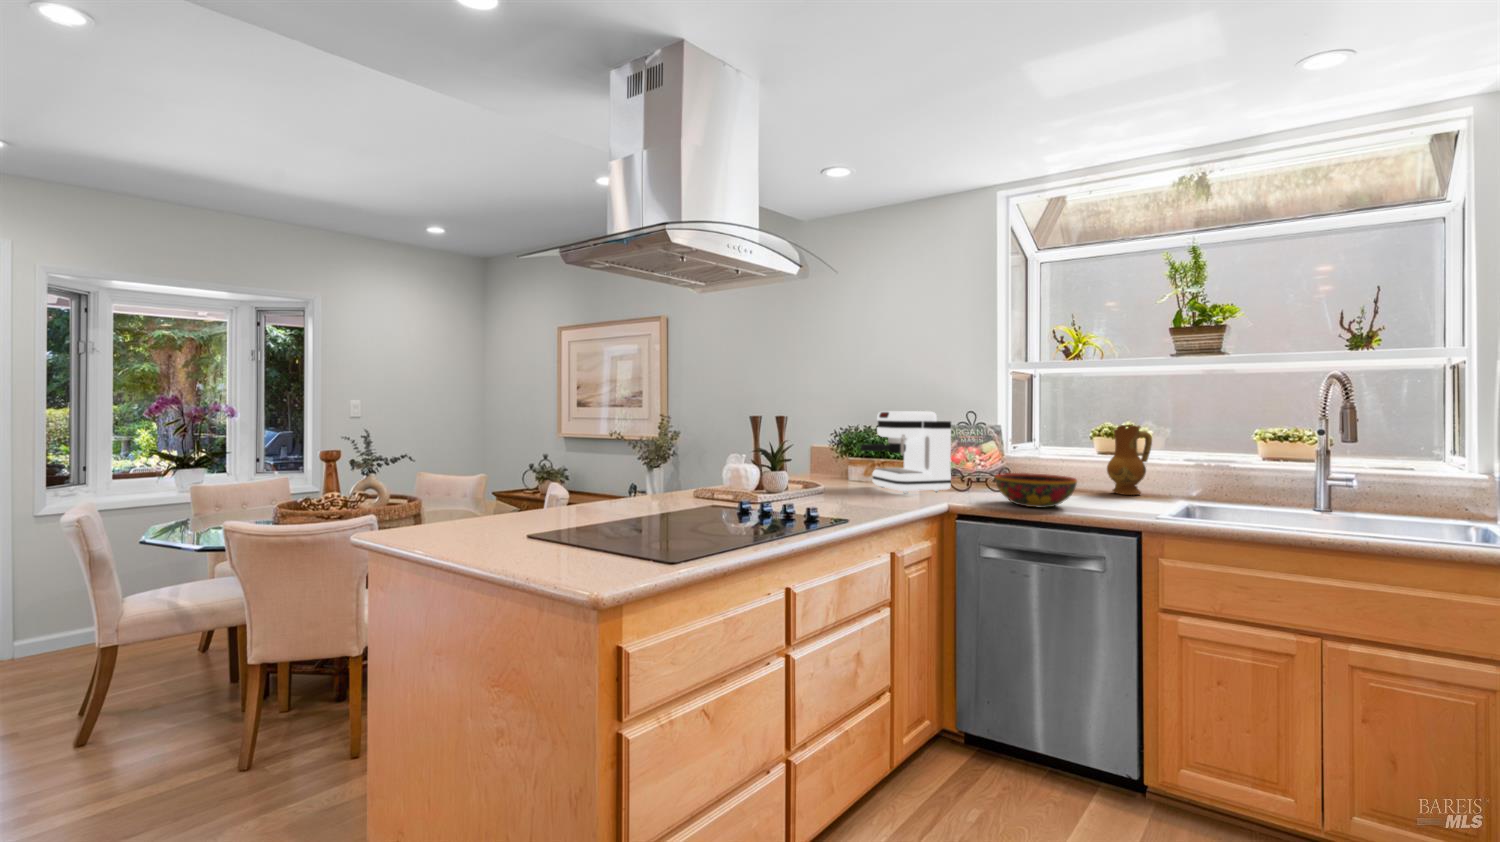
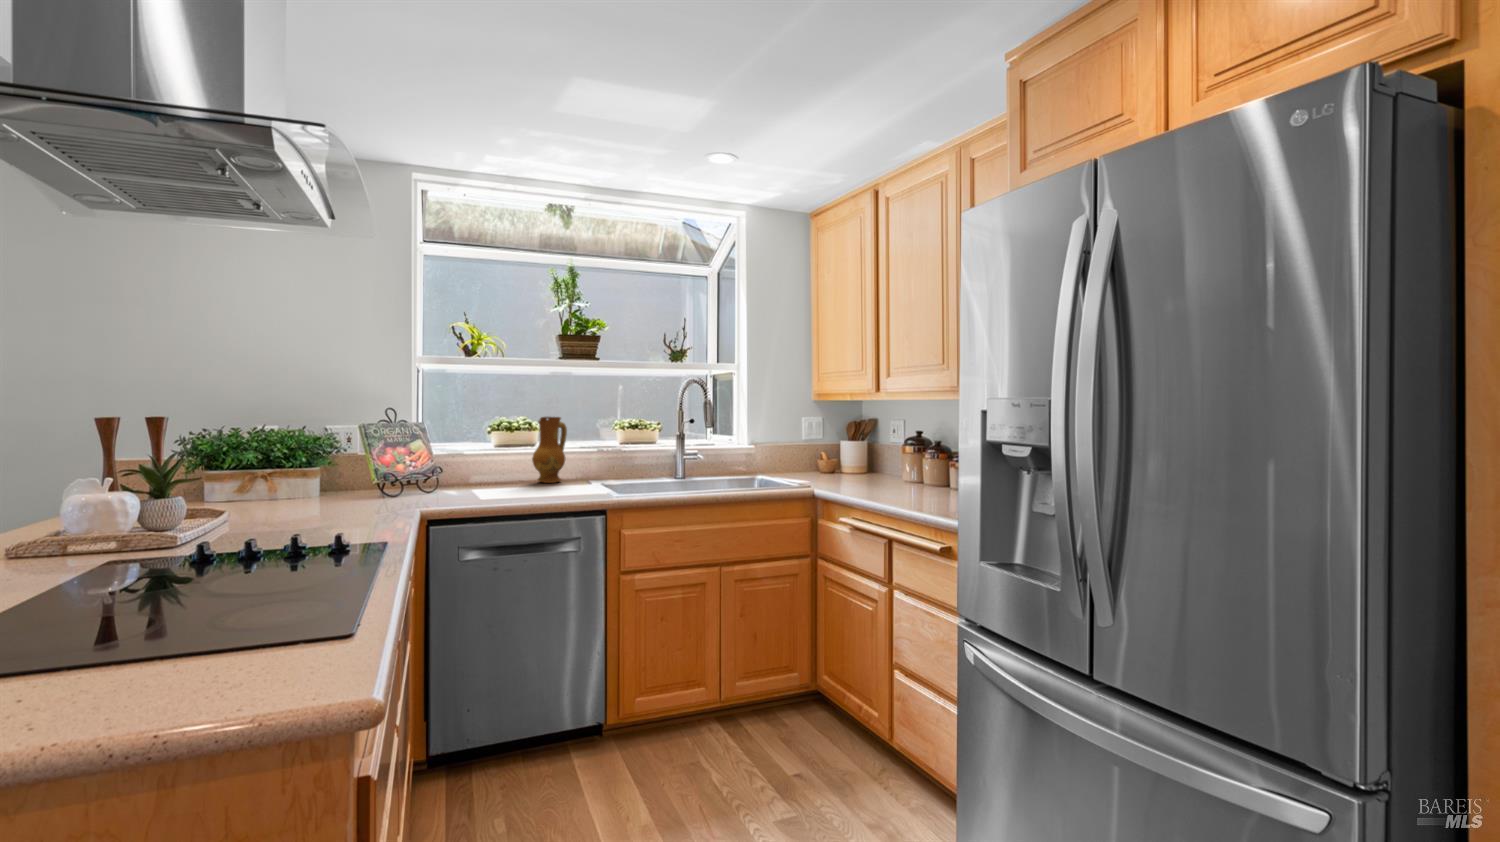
coffee maker: present [861,411,951,493] -> none [277,403,399,507]
bowl: present [995,473,1077,508] -> none [466,468,547,502]

